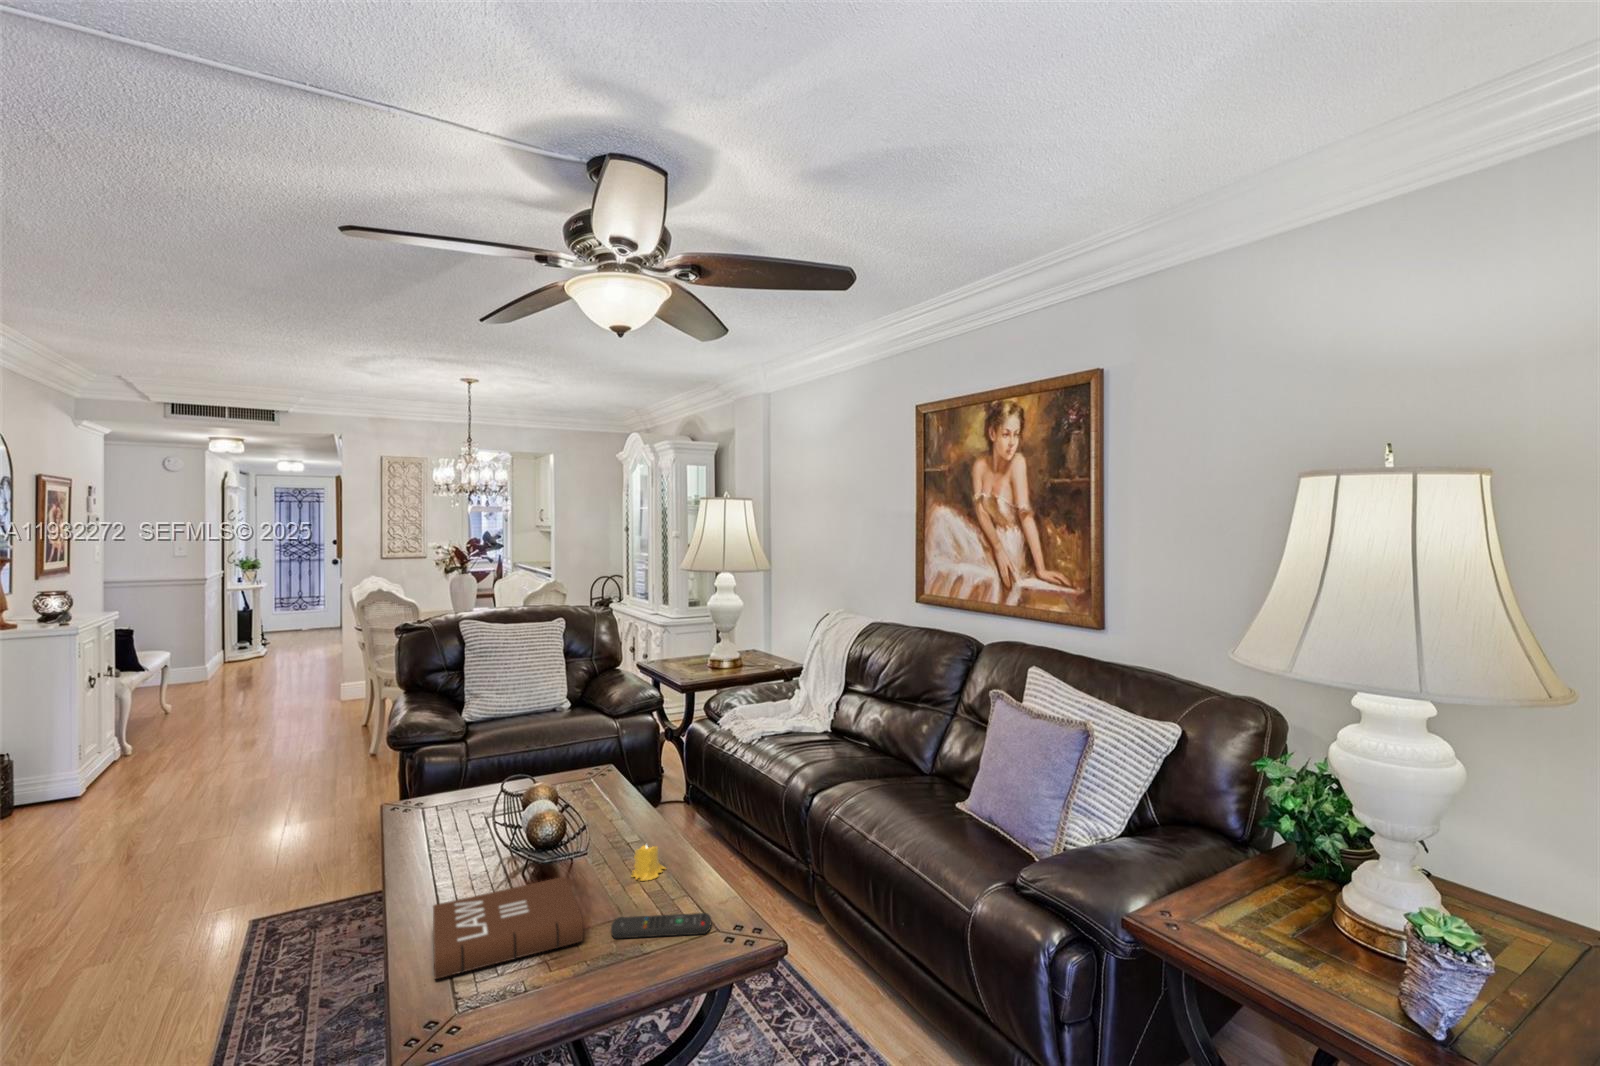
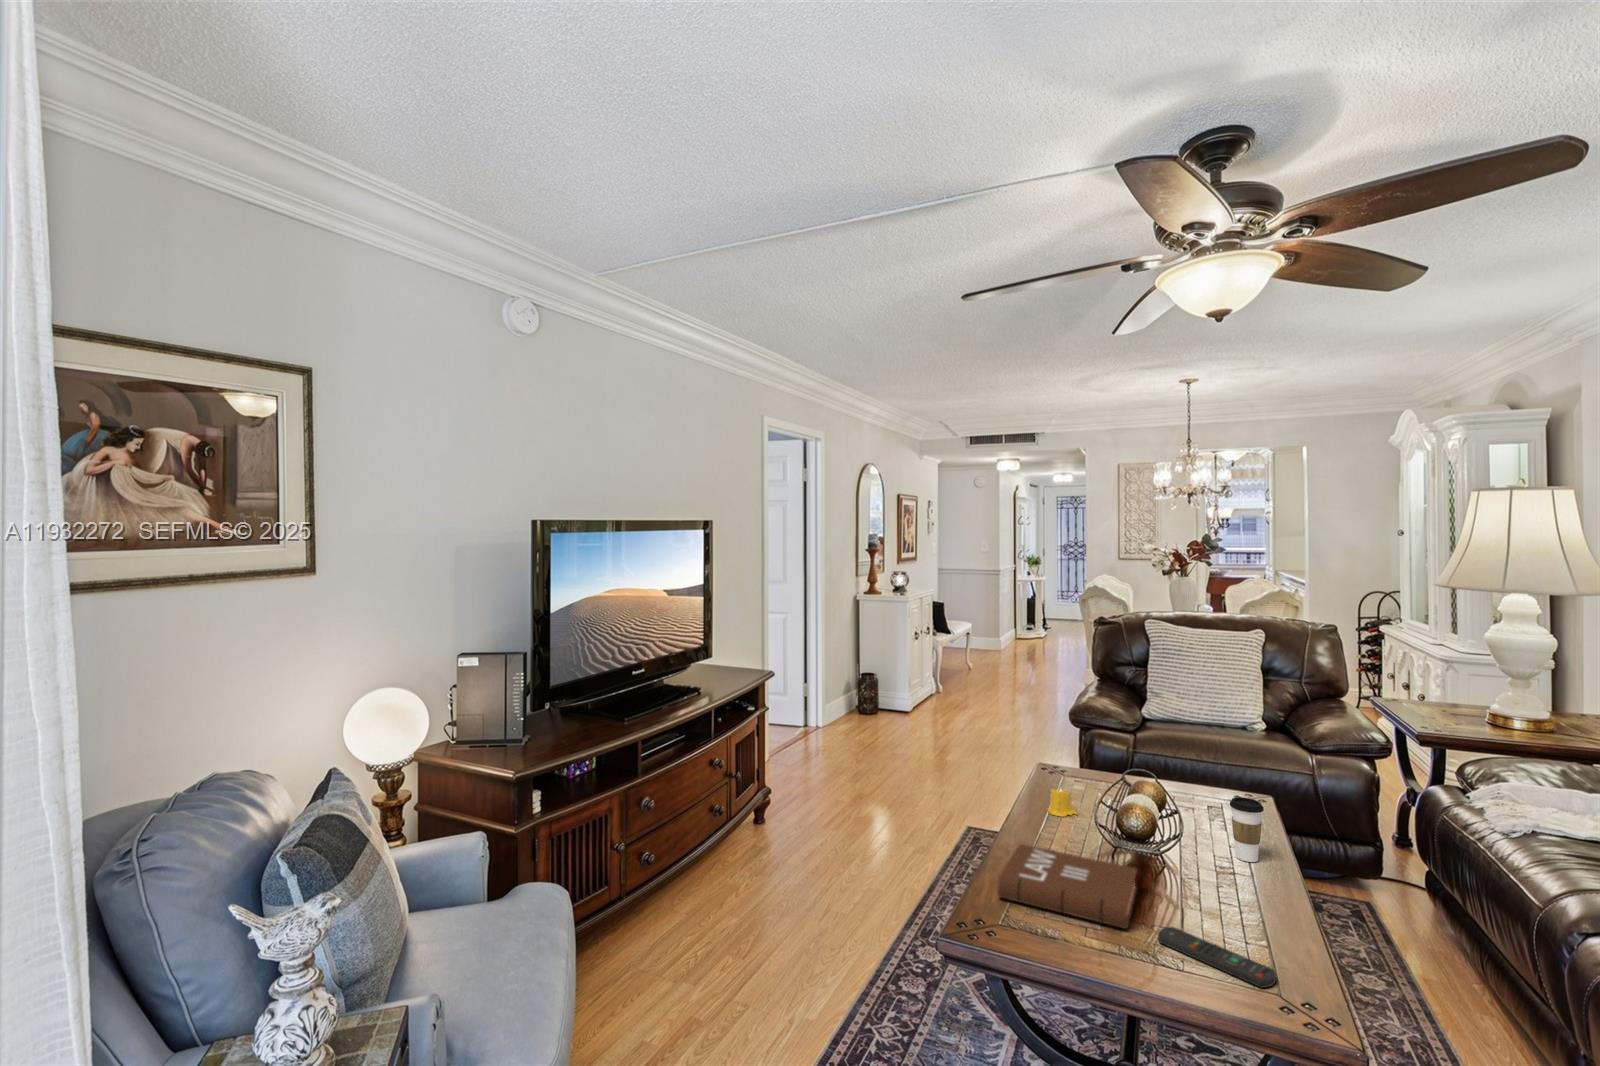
coffee cup: none [615,773,642,831] -> present [1230,797,1264,862]
candle: present [632,845,665,881] -> present [1047,789,1077,817]

